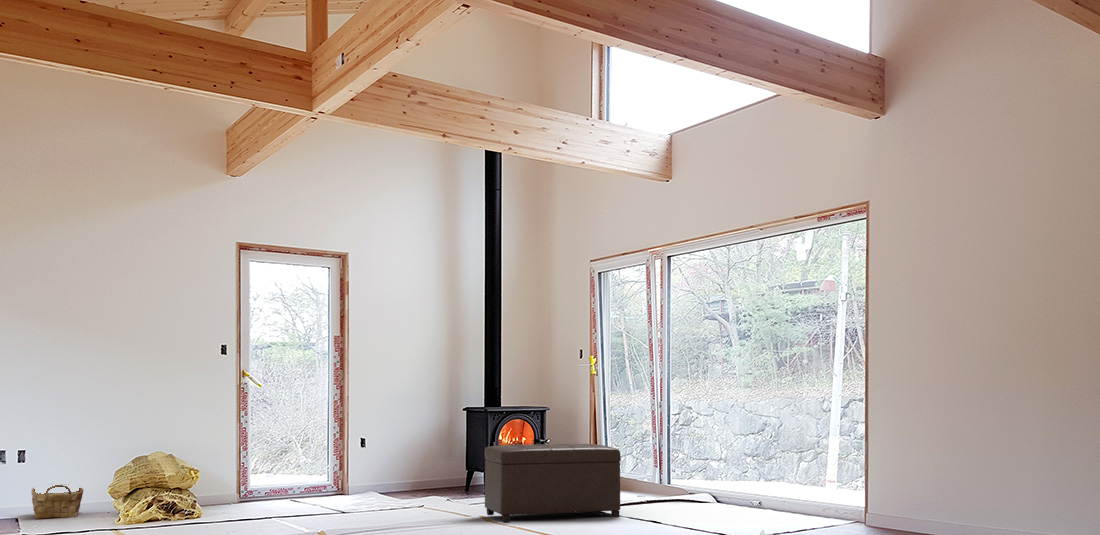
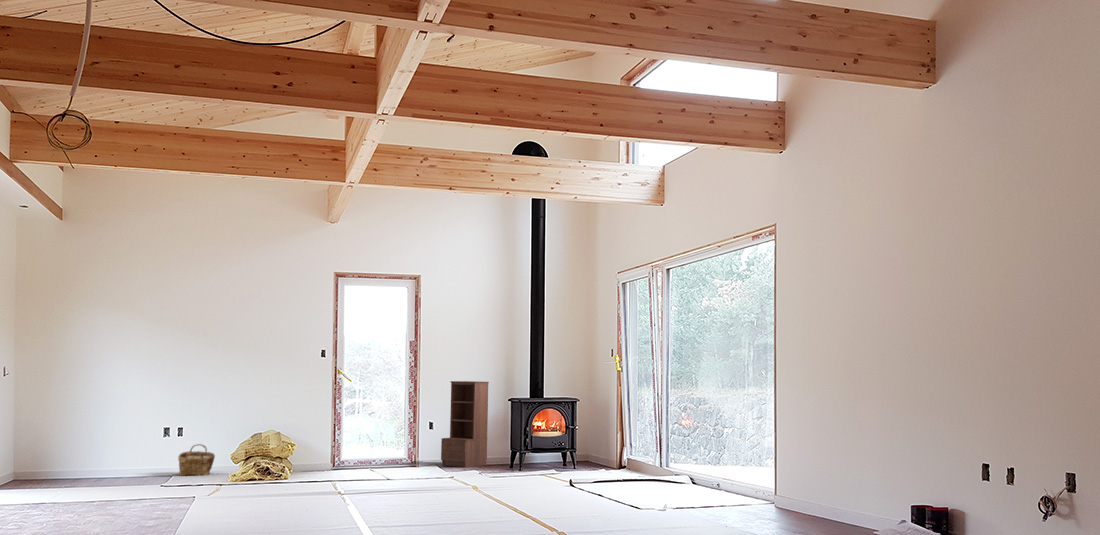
bookshelf: none [377,385,433,493] -> present [441,381,489,467]
ottoman: present [485,444,621,523] -> none [479,431,580,490]

